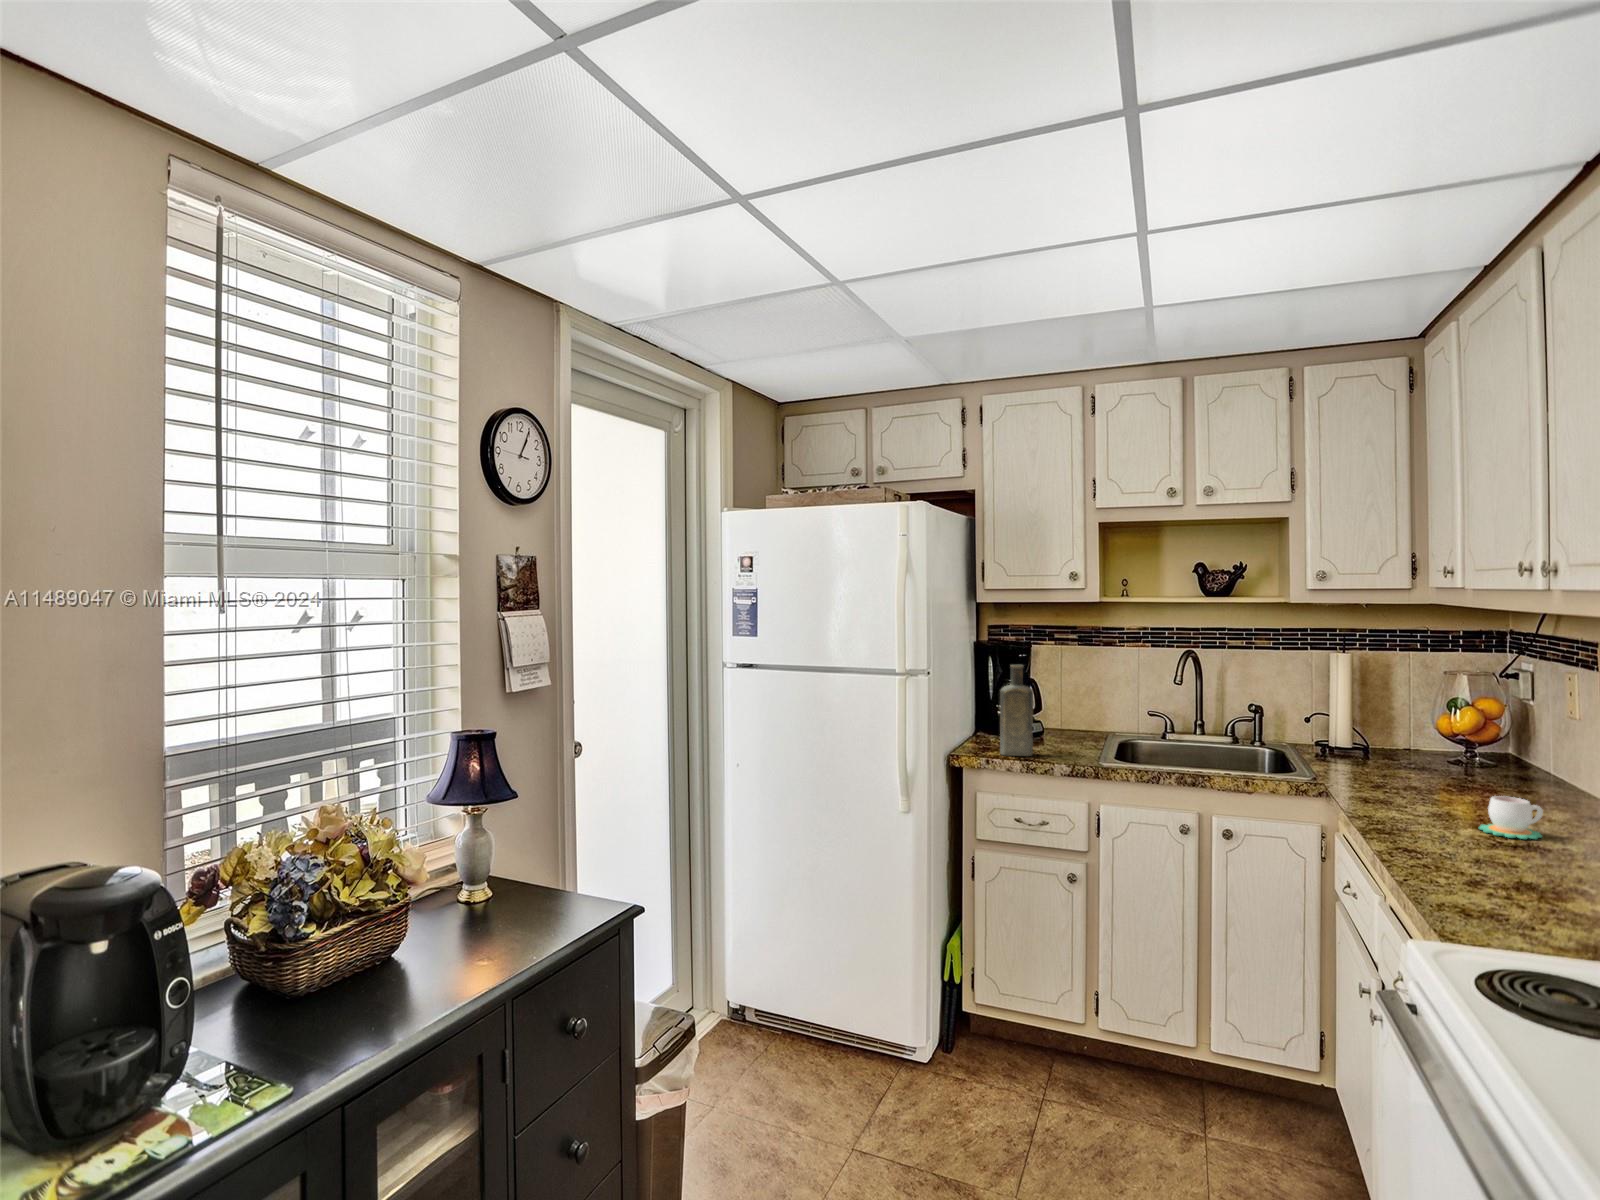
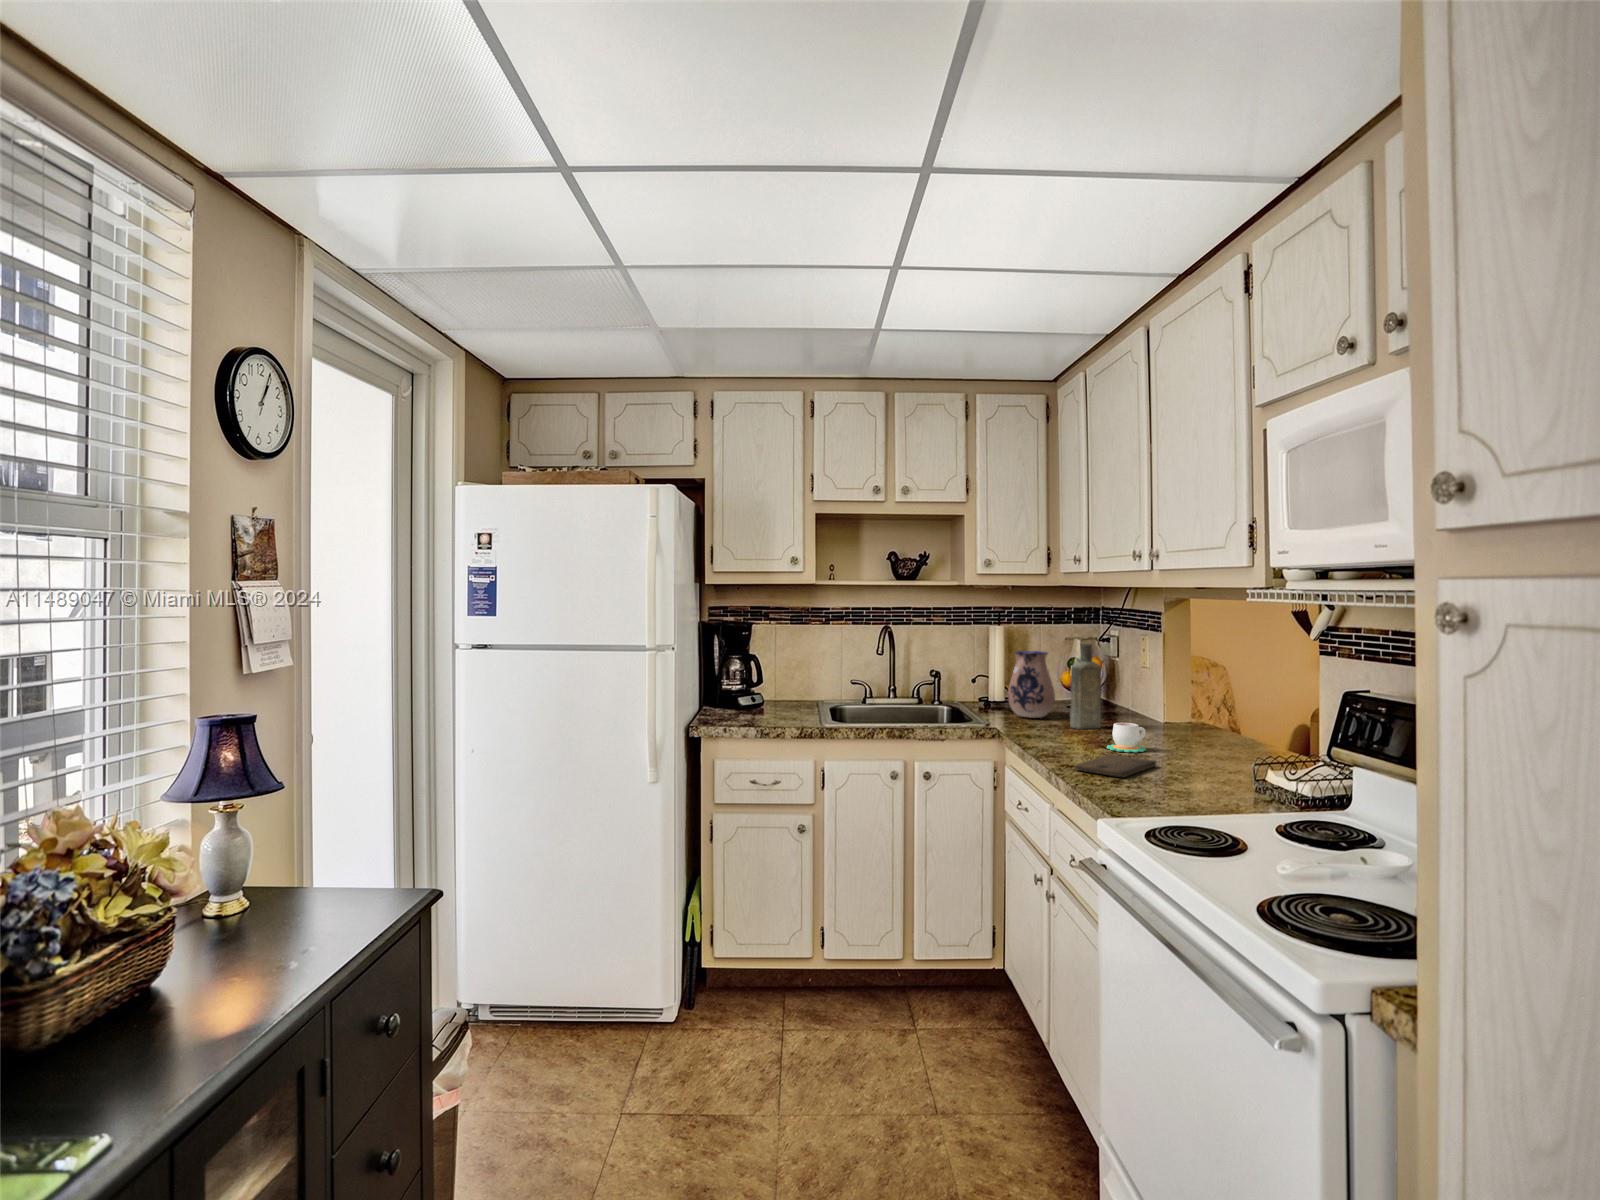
bottle: present [1000,665,1033,756] -> present [1070,642,1101,729]
ceramic pitcher: none [1353,688,1423,775] -> present [1008,651,1055,718]
cutting board: none [1411,840,1546,875] -> present [1075,755,1157,777]

